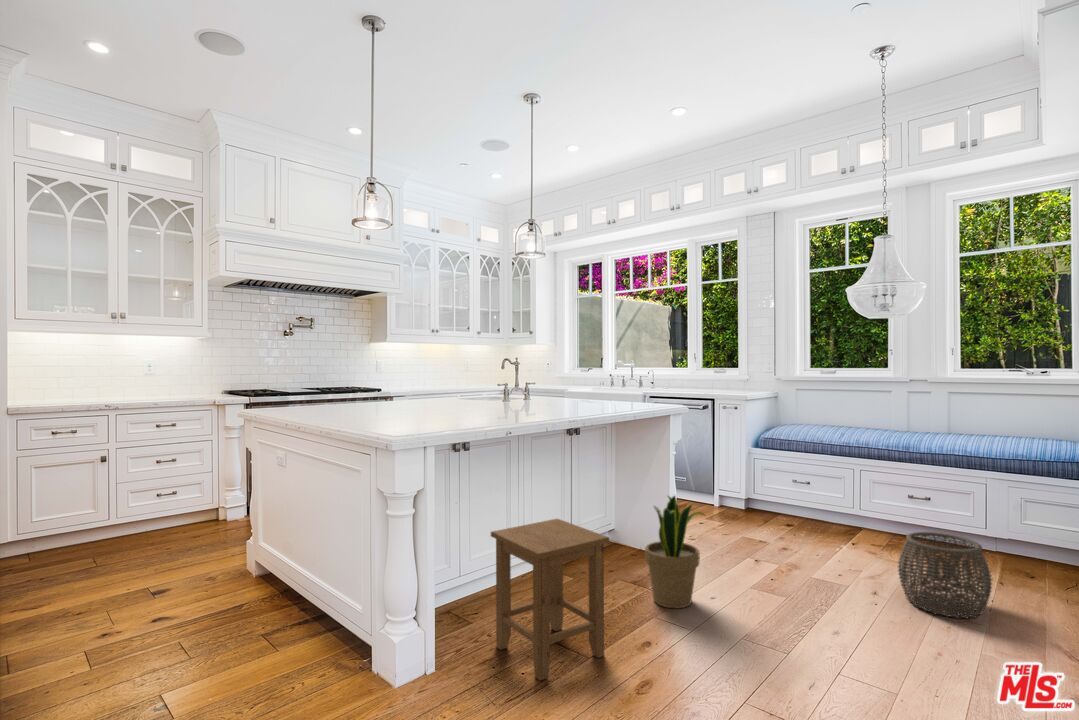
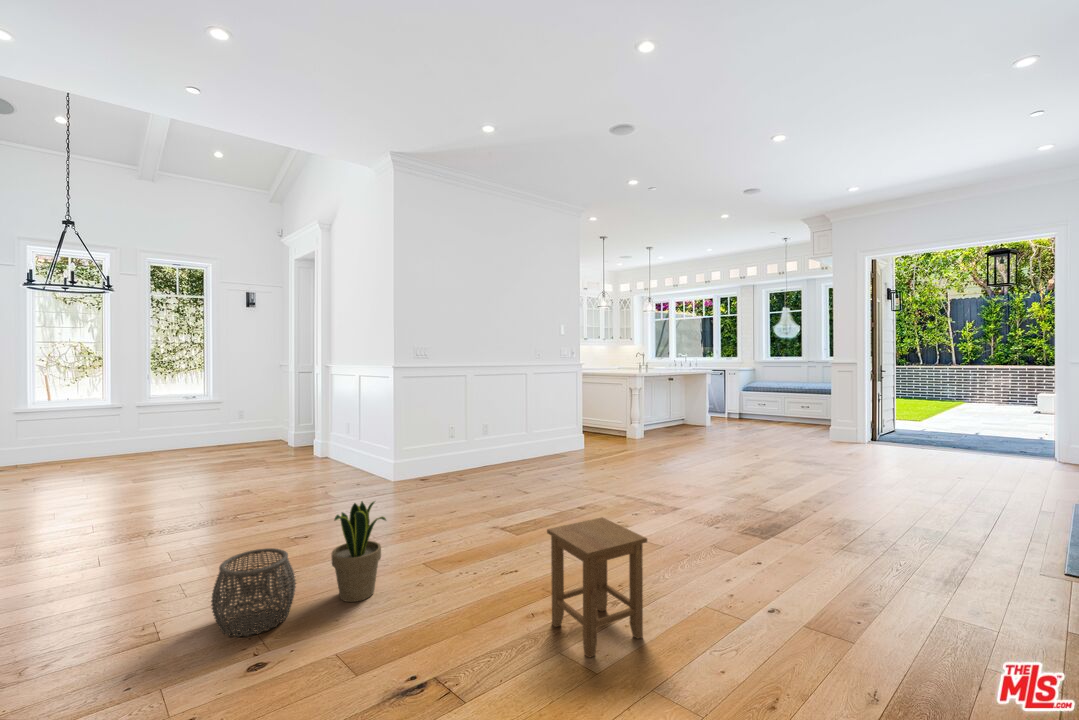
potted plant: present [645,496,704,608] -> present [331,501,386,602]
woven basket: present [898,532,992,619] -> present [211,548,296,637]

